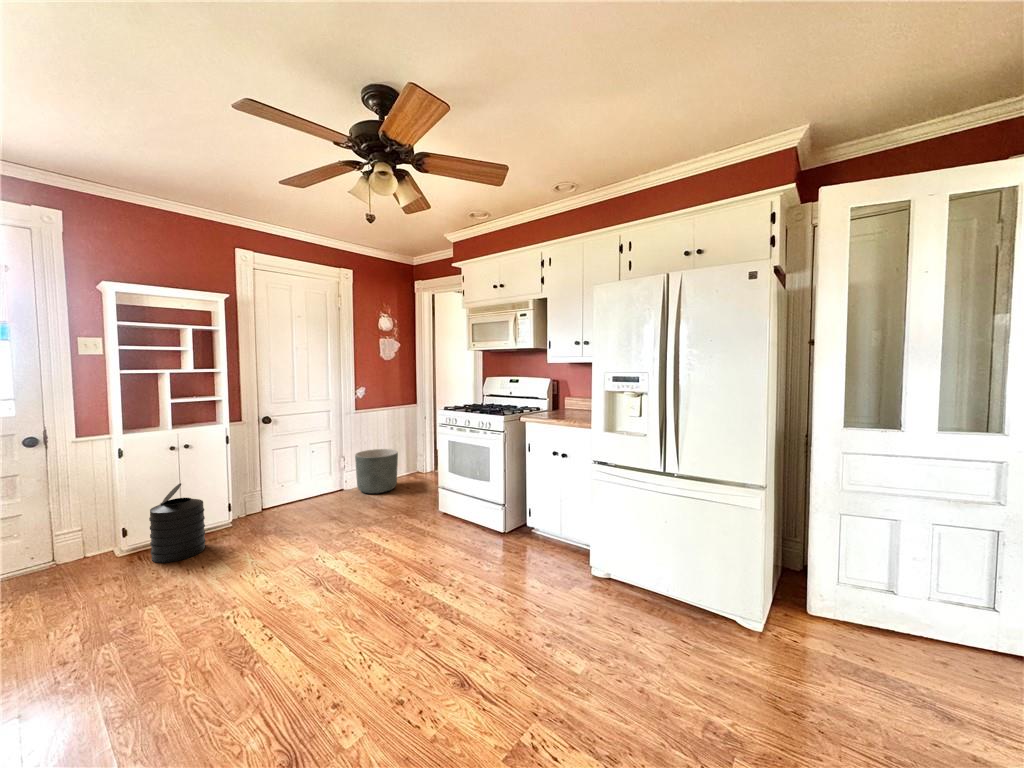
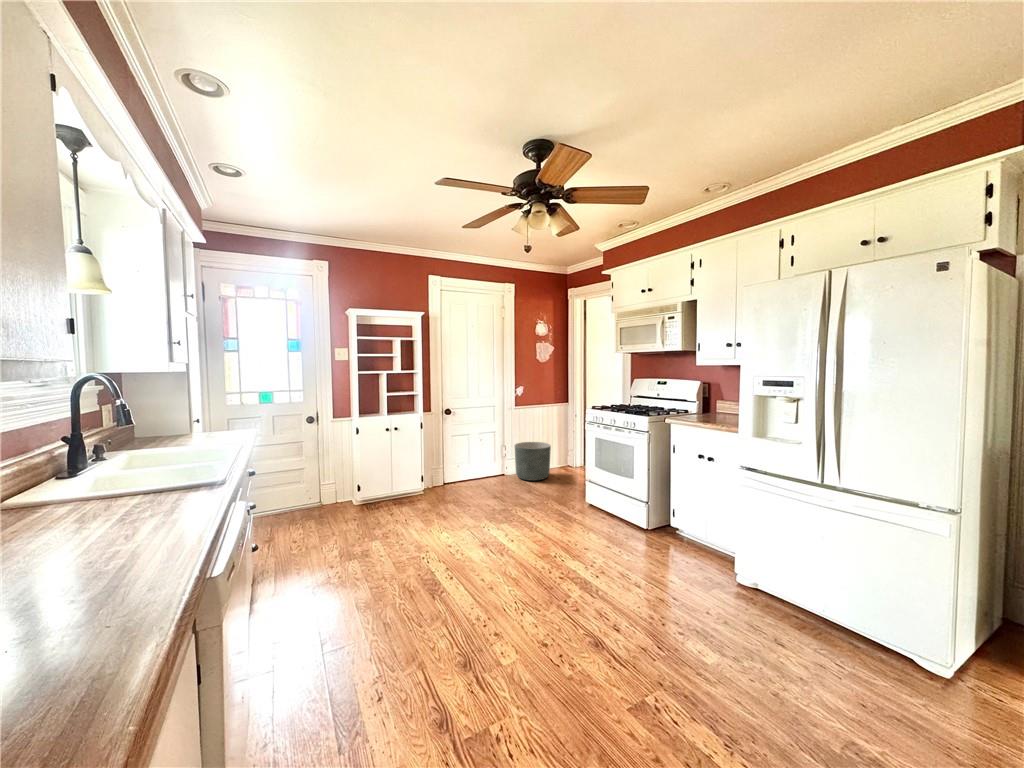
trash can: present [149,483,205,563] -> none [374,456,407,513]

